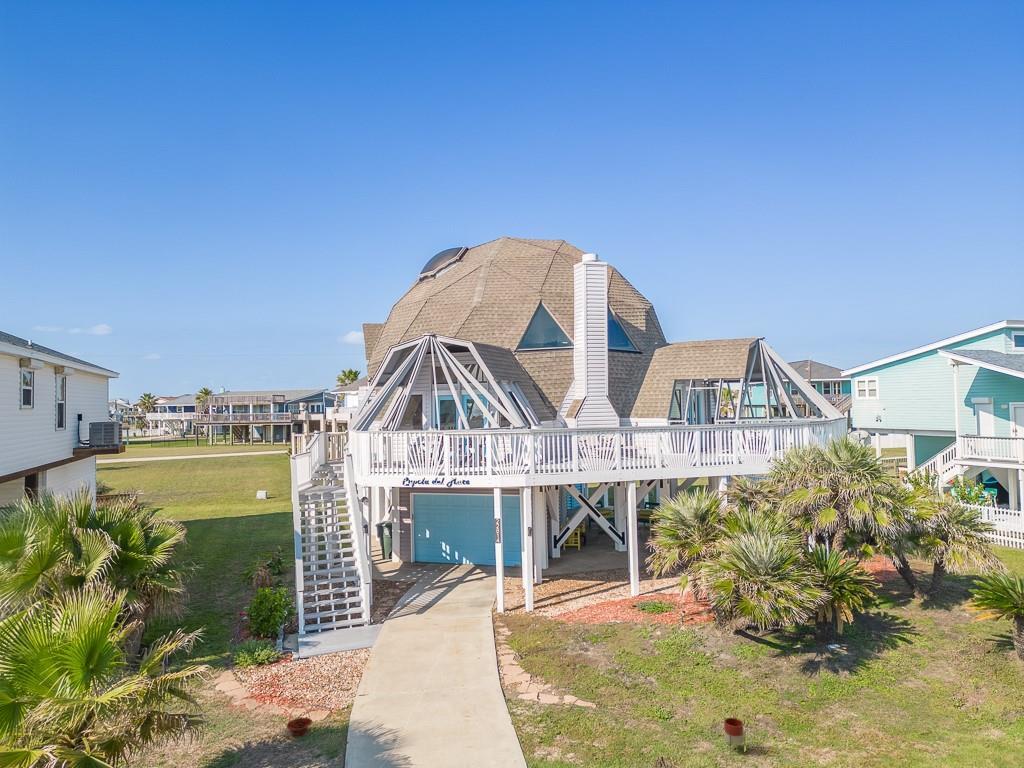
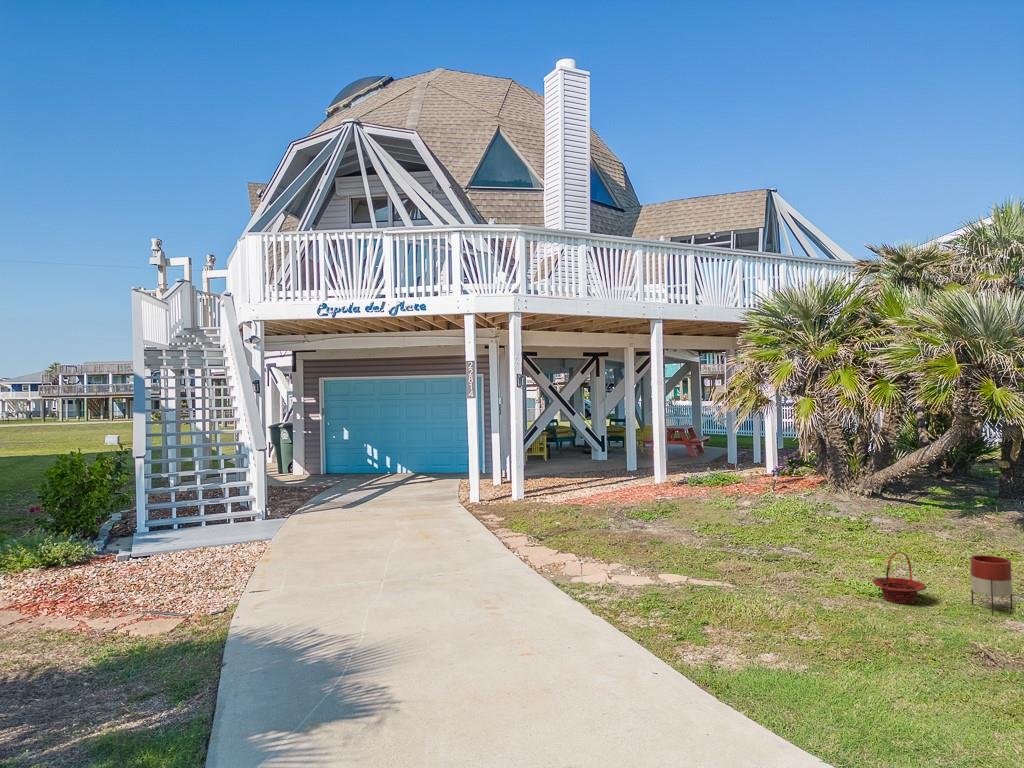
basket: present [287,707,312,736] -> present [873,552,926,604]

